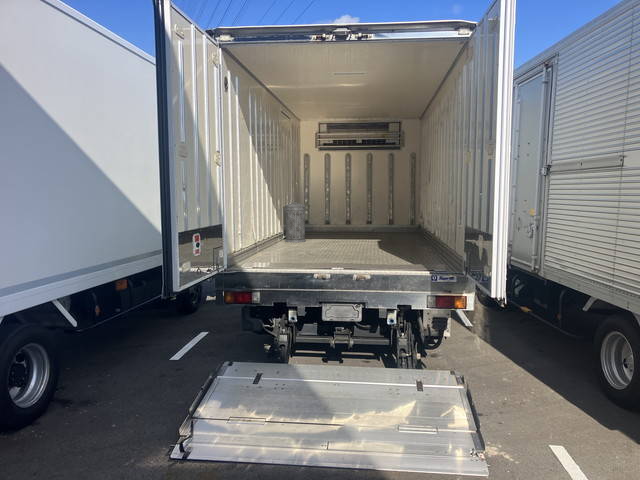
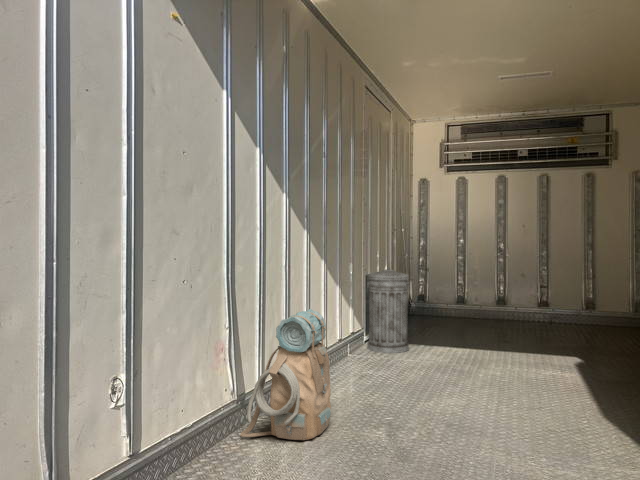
backpack: none [254,212,286,259] -> present [240,309,331,440]

